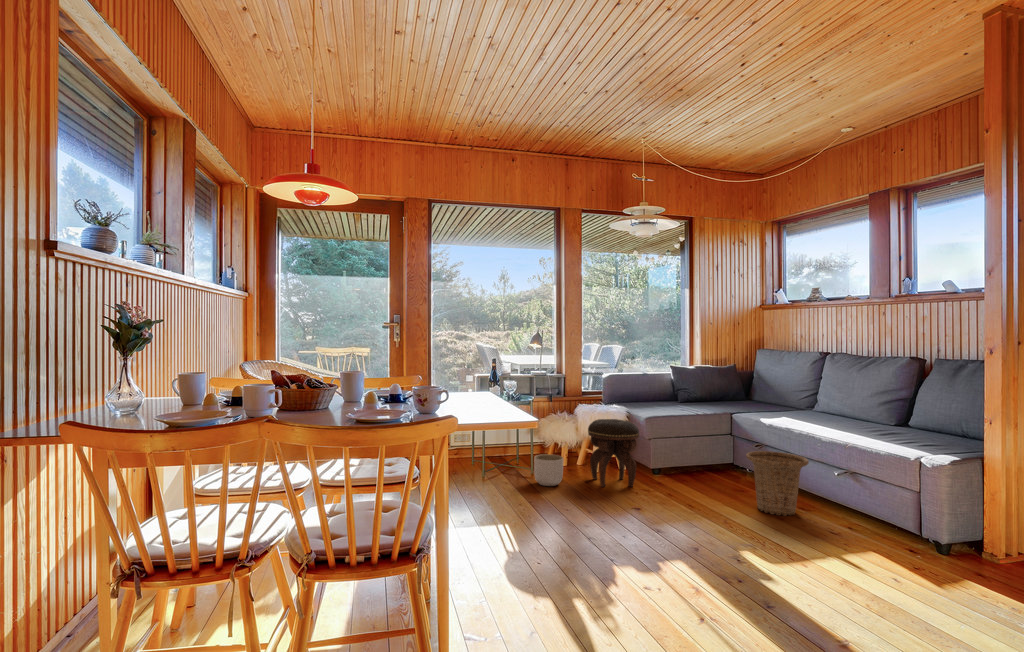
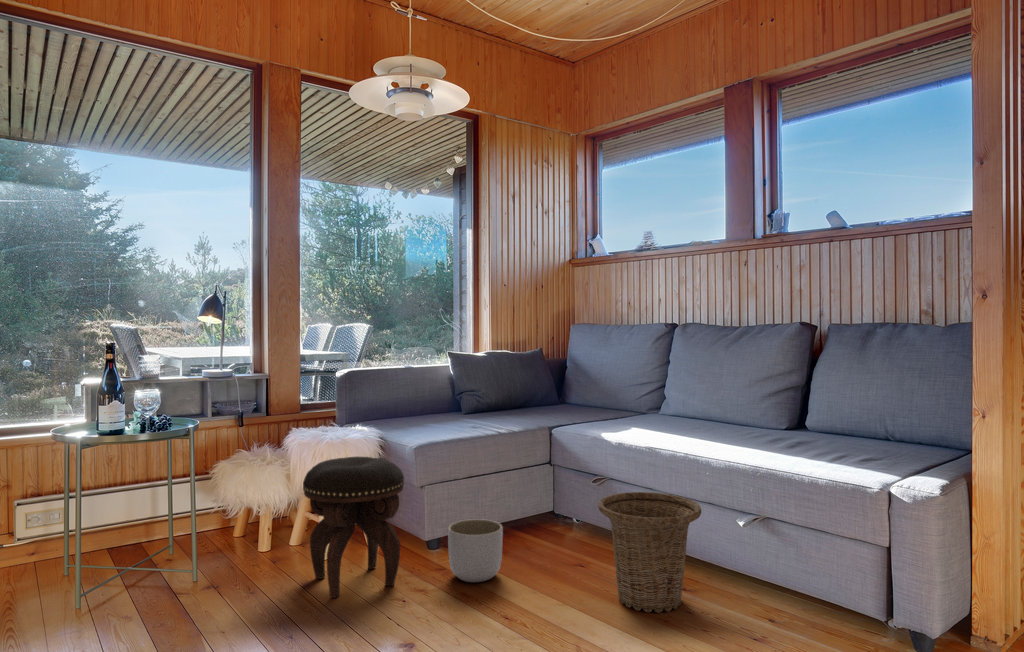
planter: present [534,454,563,486] -> present [448,519,503,582]

